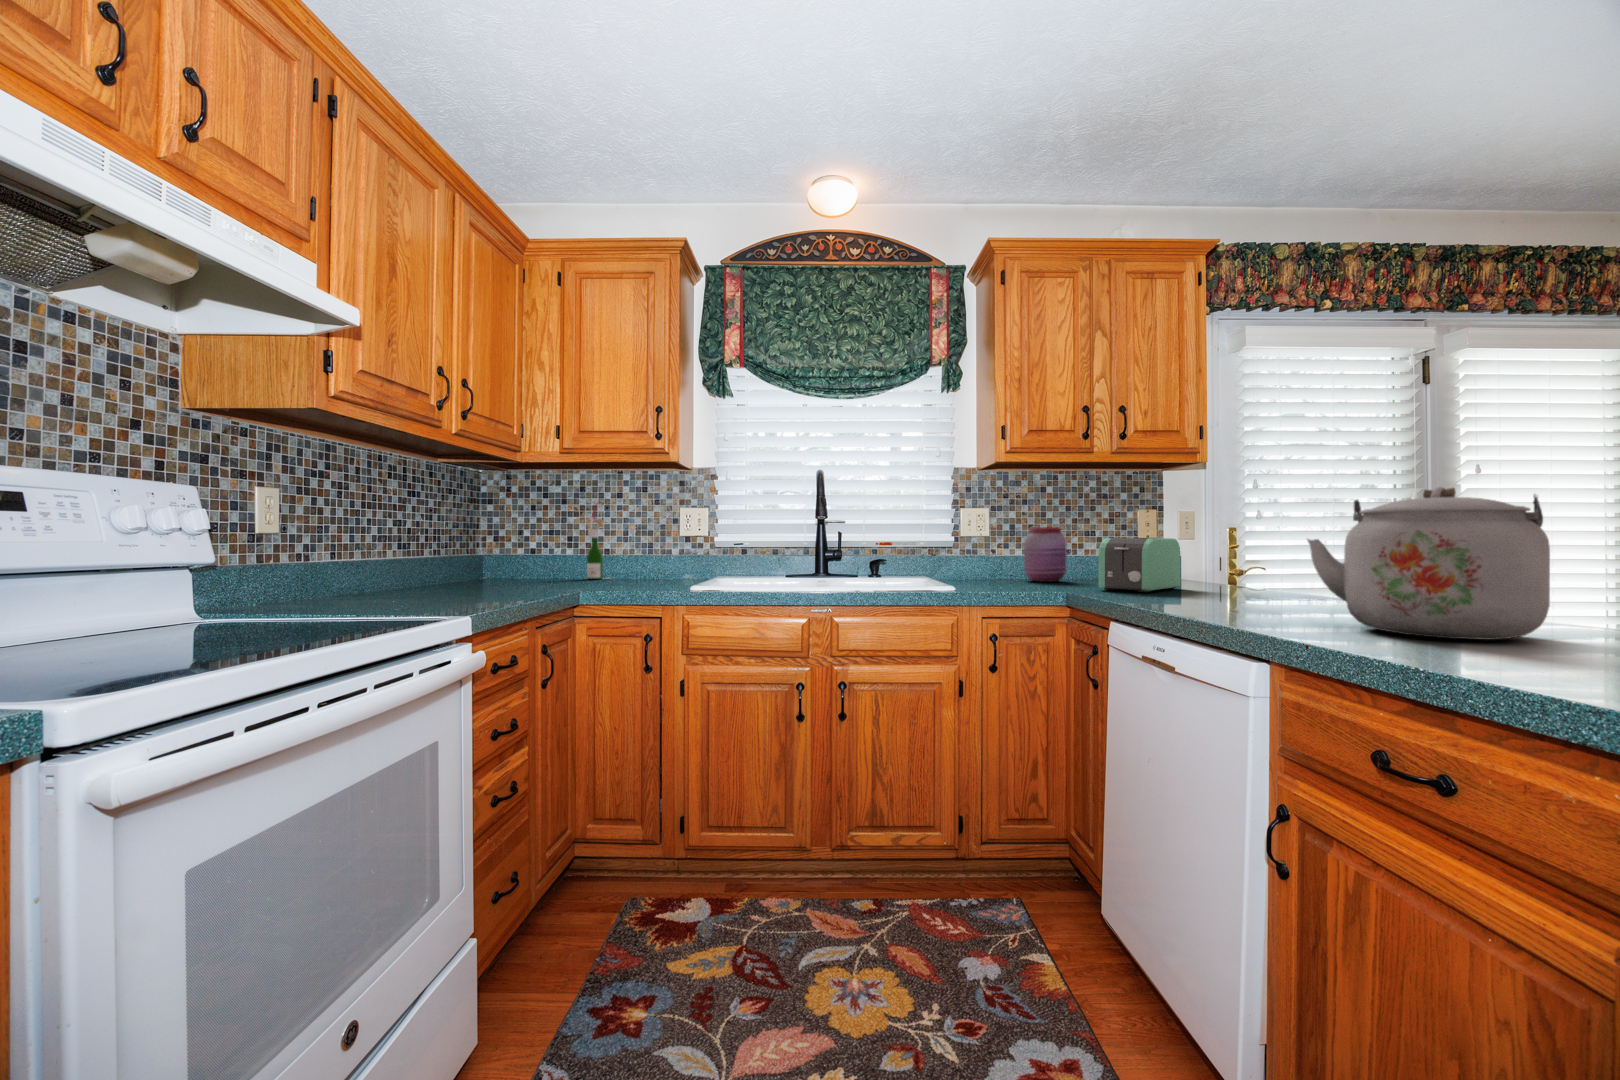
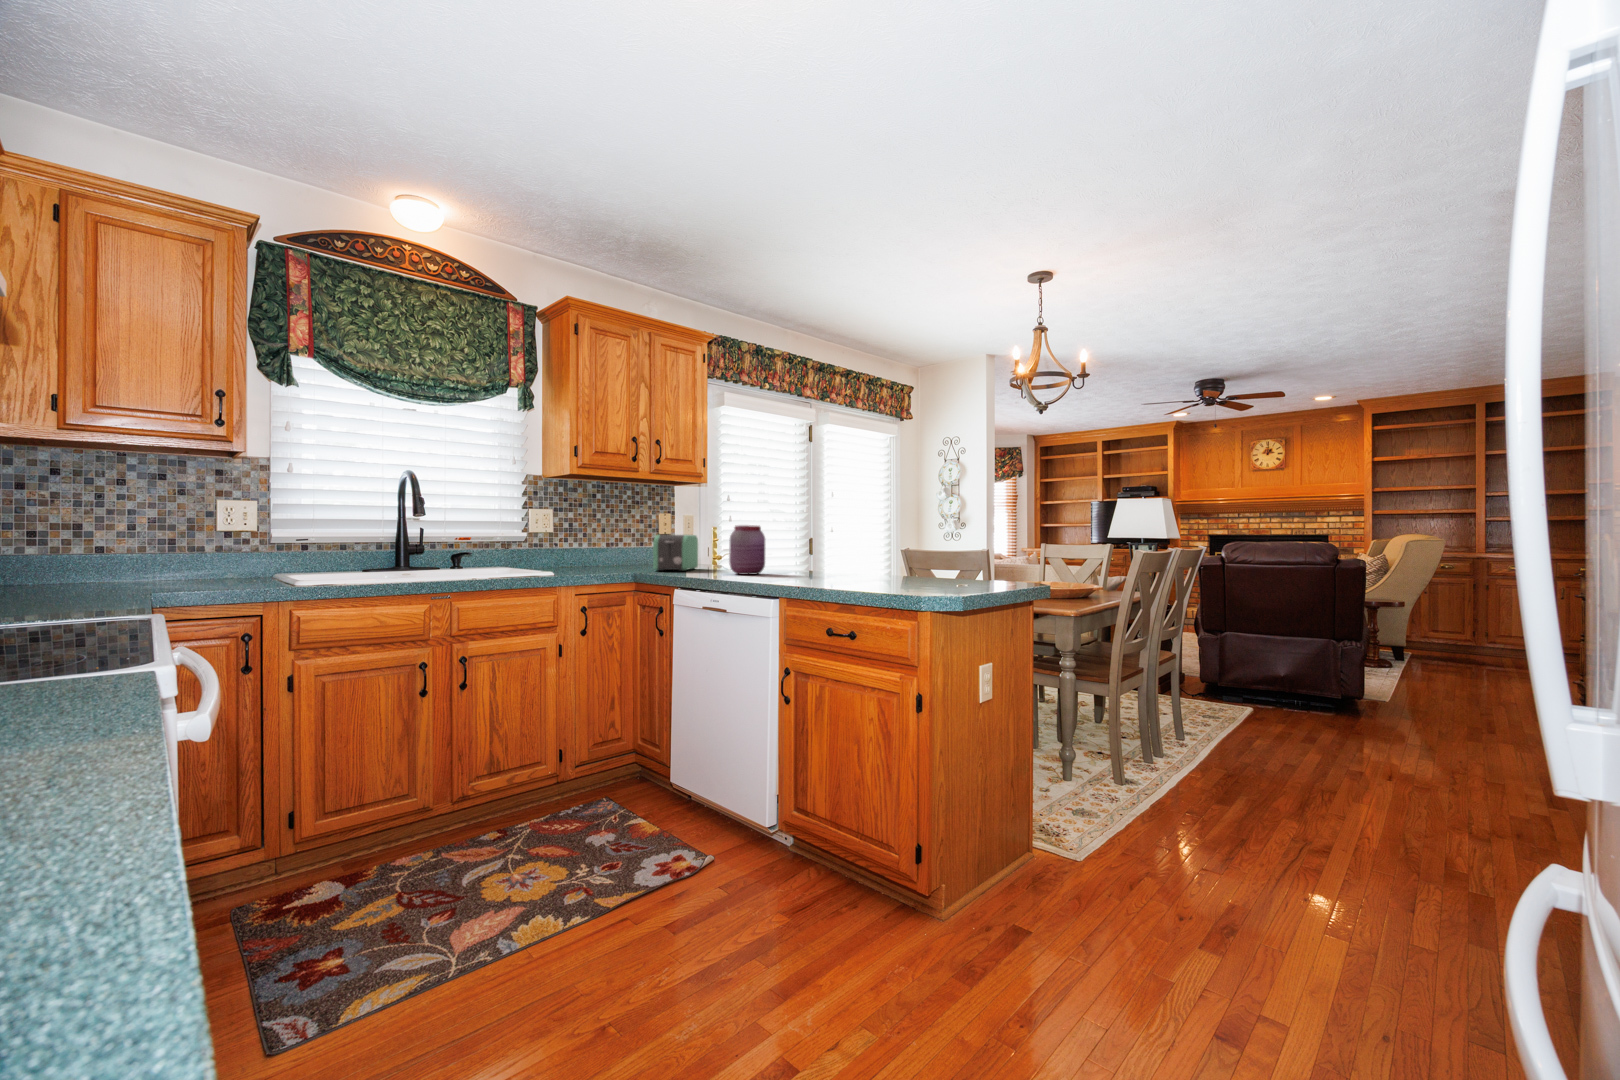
kettle: present [1307,487,1550,640] -> none [787,511,873,581]
wine bottle: present [587,508,604,579] -> none [73,488,115,583]
jar: present [1024,527,1066,582] -> present [729,525,765,575]

